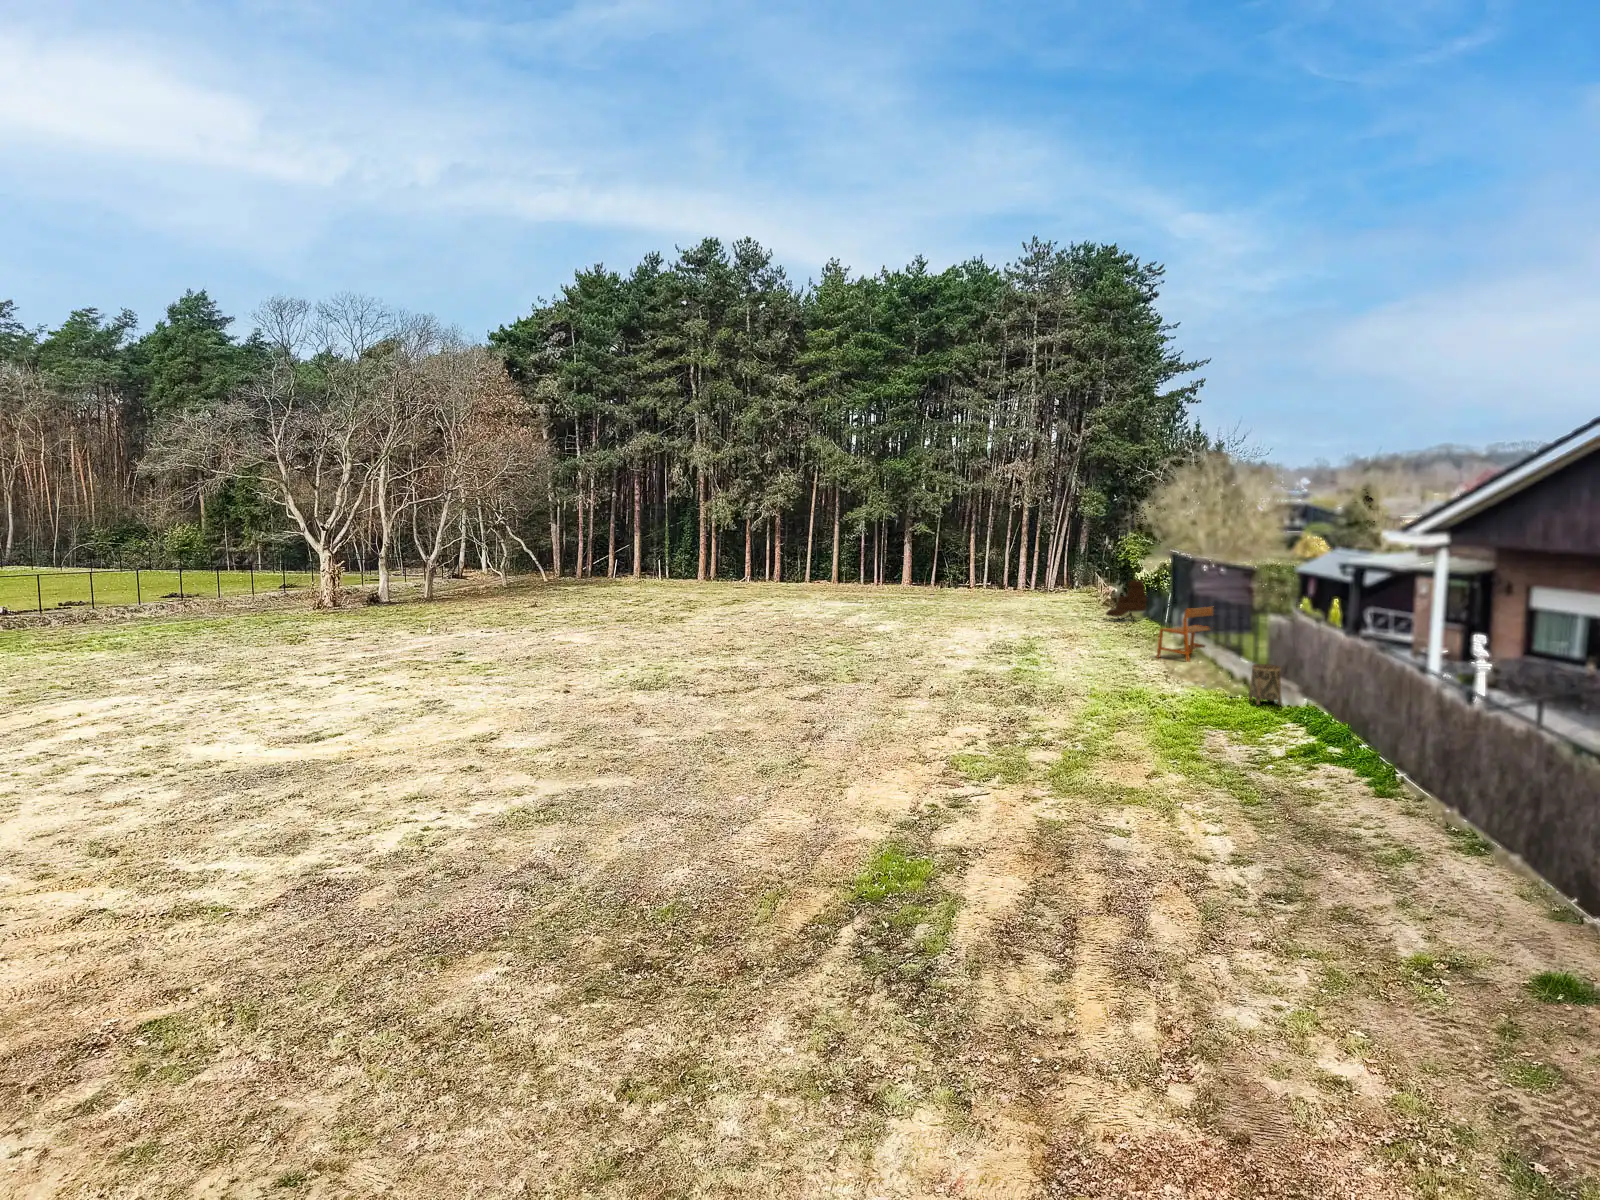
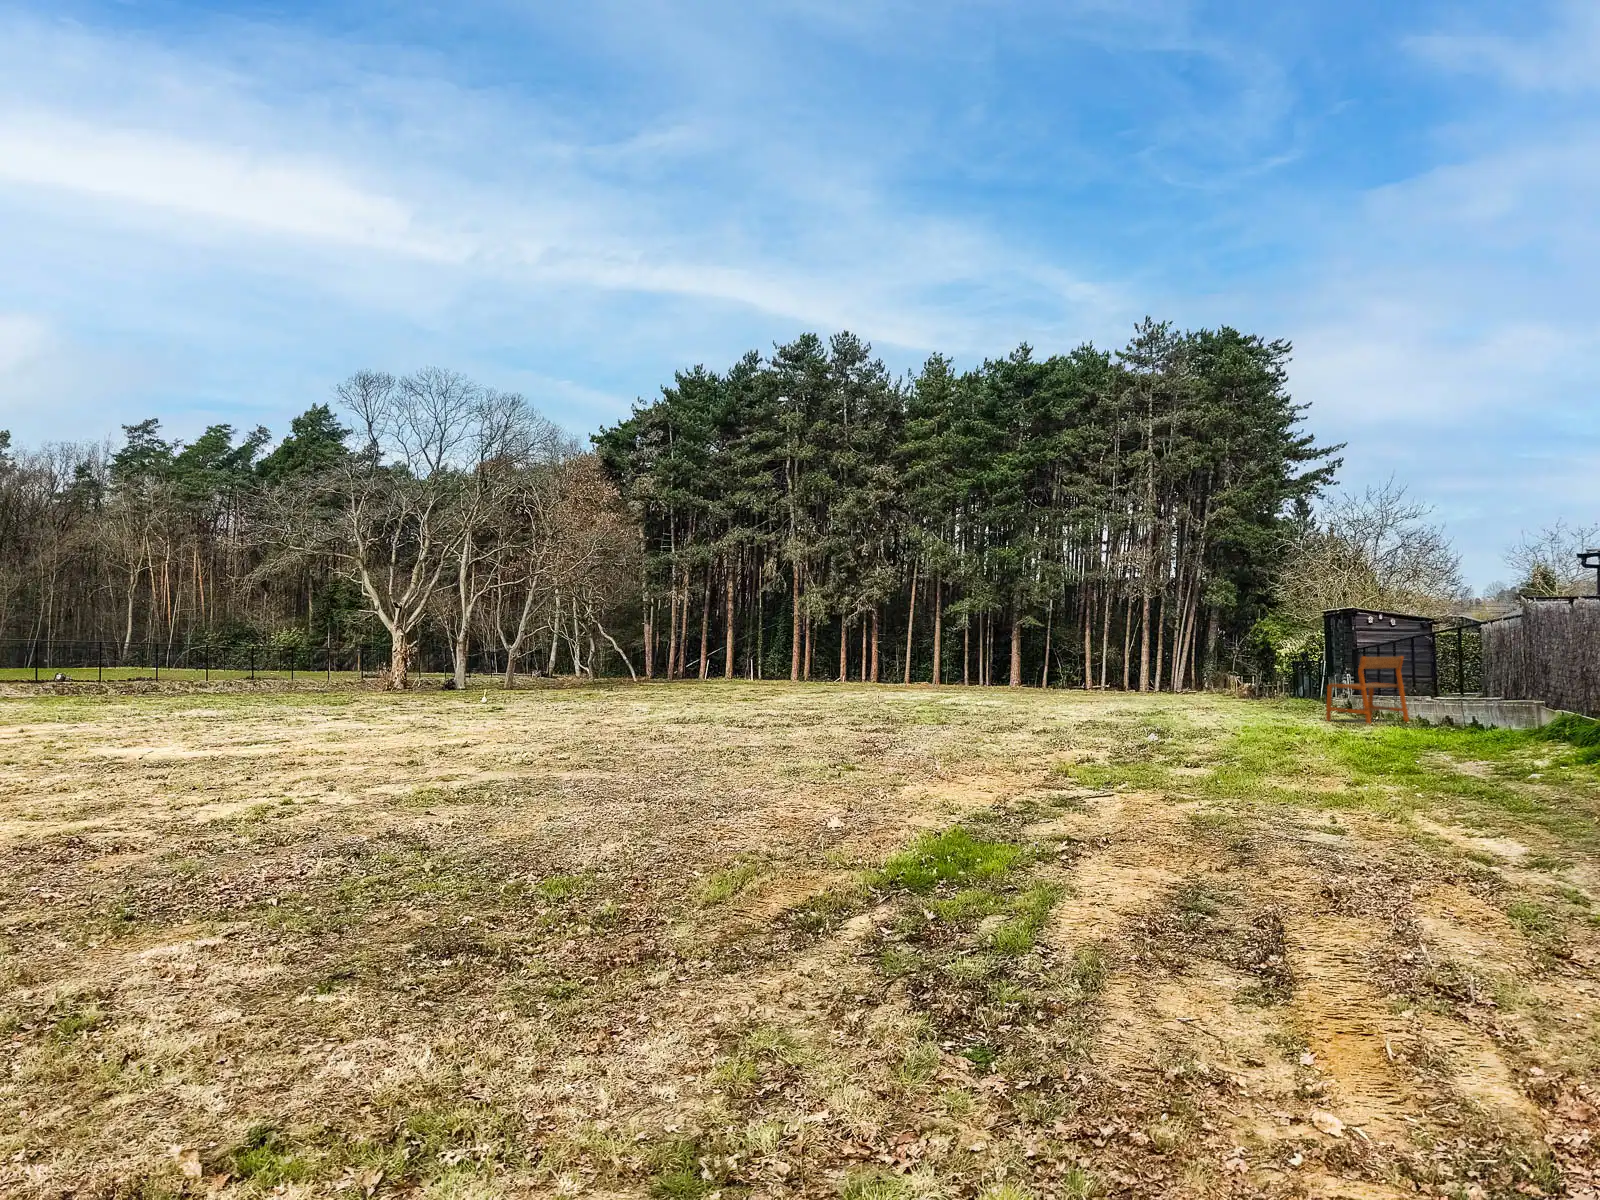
lounge chair: present [1106,580,1150,620] -> none [1252,654,1306,702]
basket: present [1249,664,1282,705] -> none [1469,699,1520,751]

